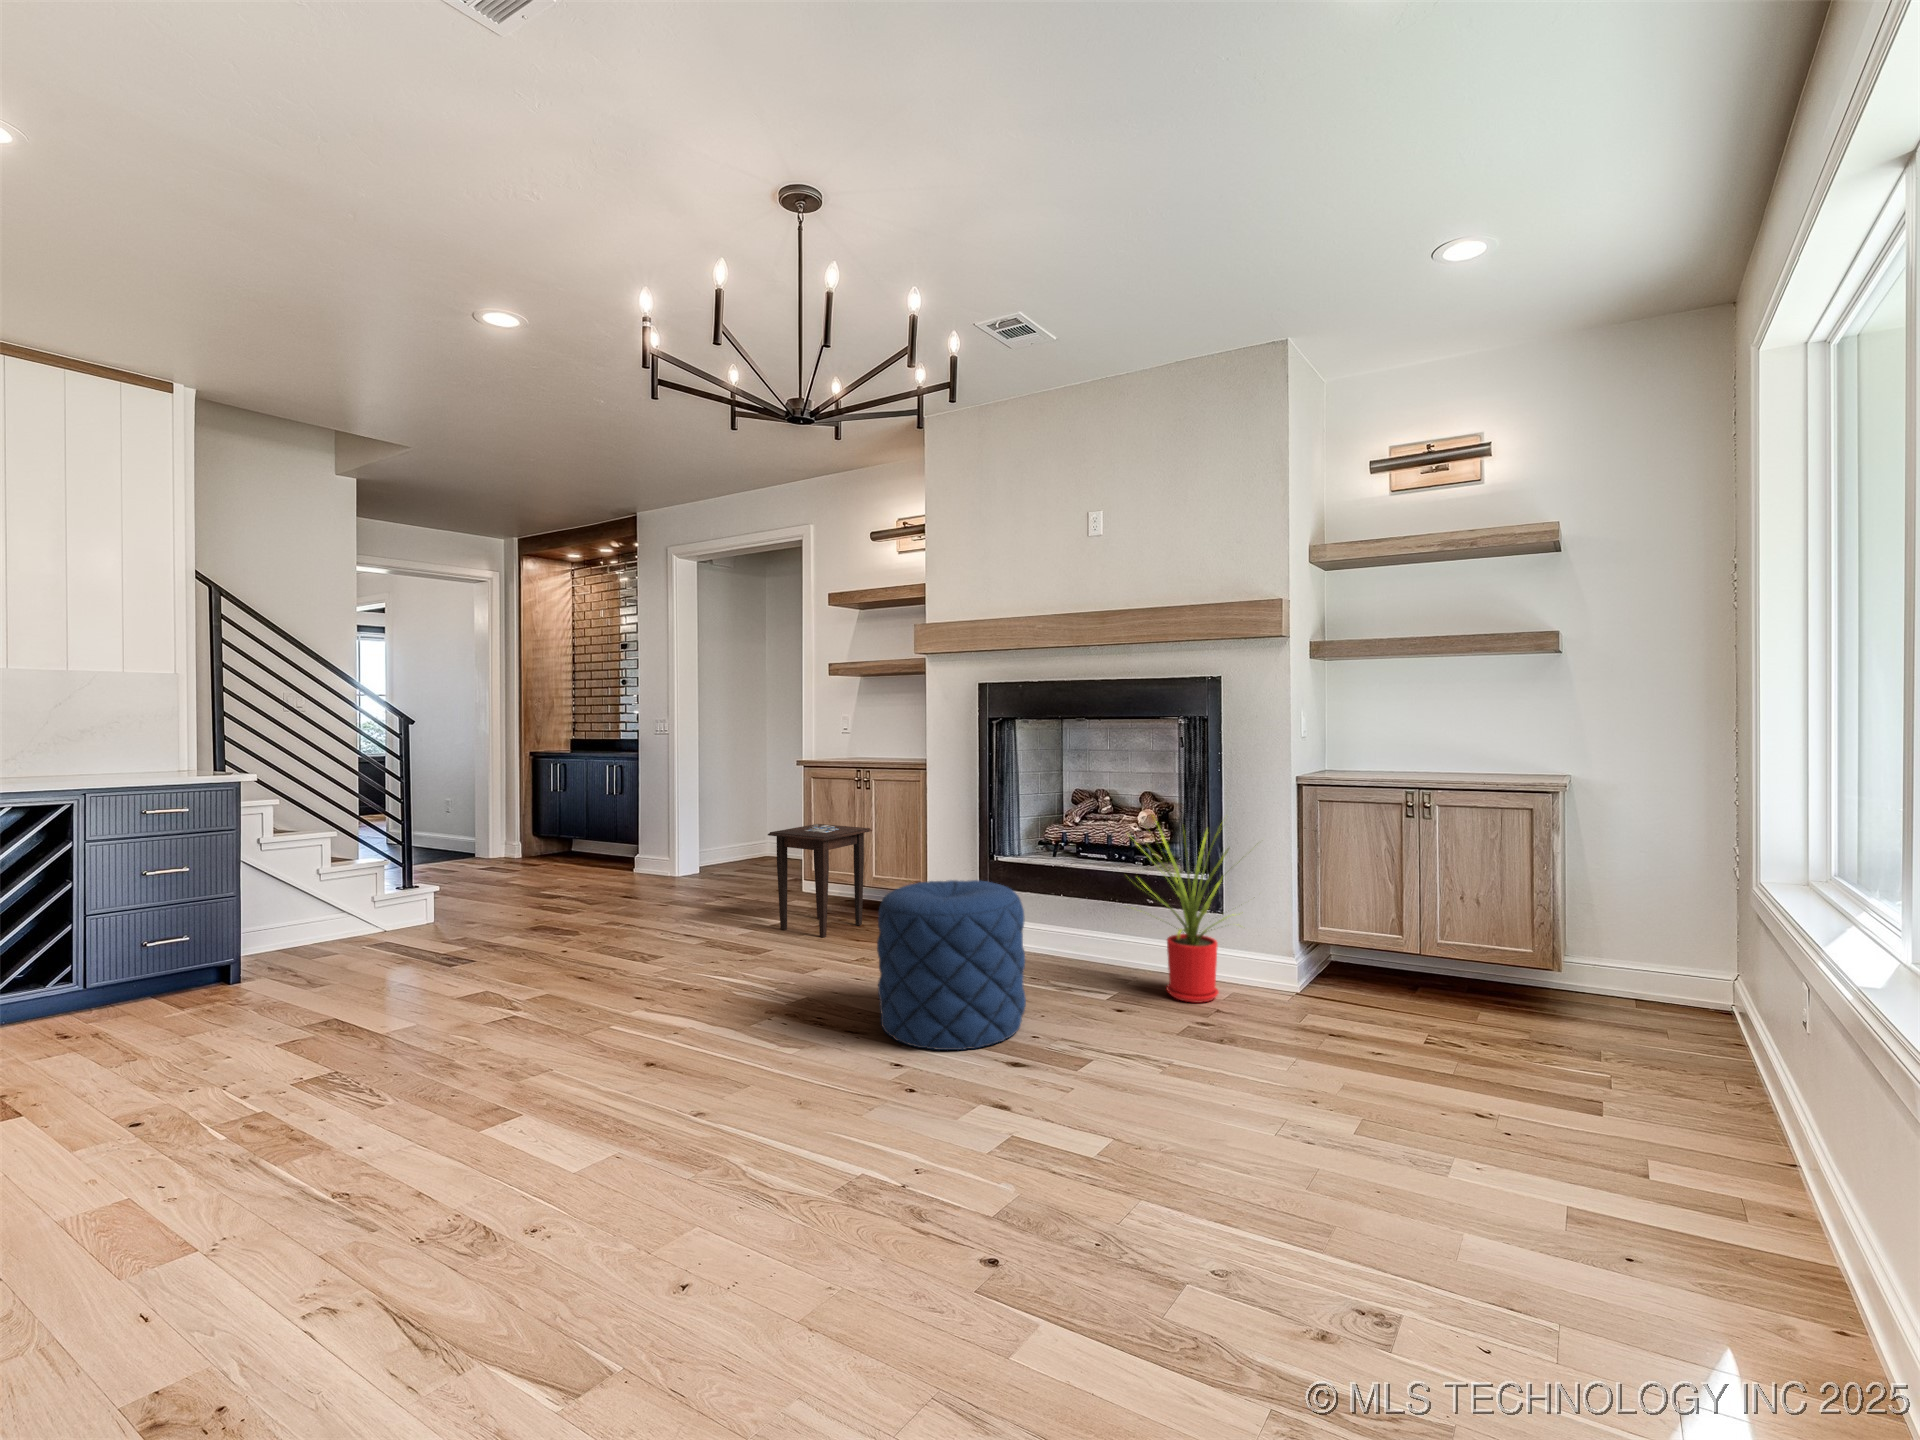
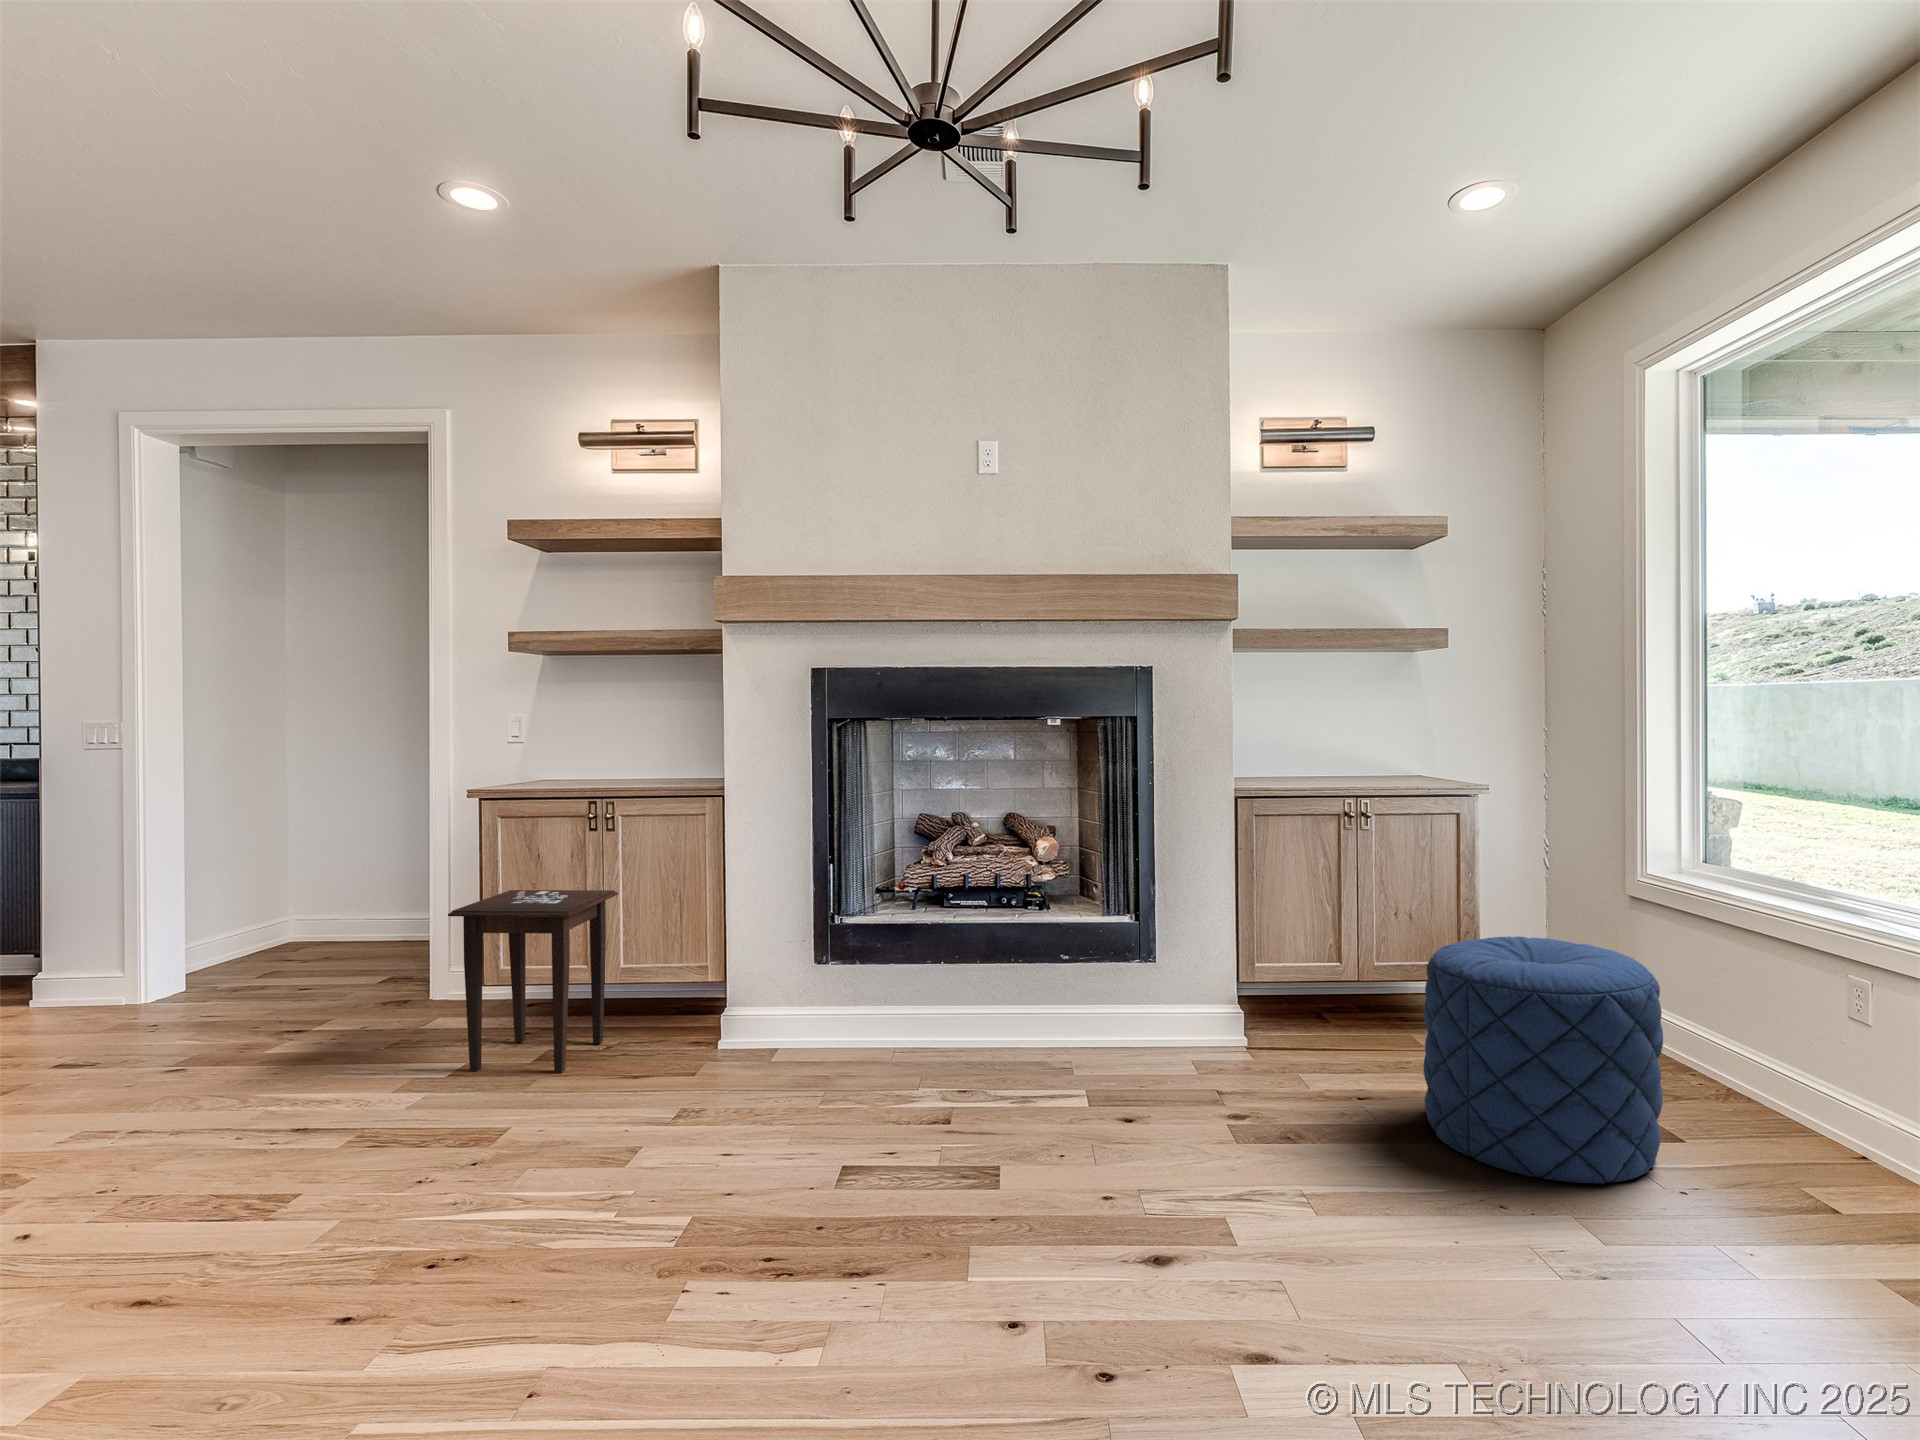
house plant: present [1128,828,1240,1003] -> none [1066,839,1242,1080]
pouf: present [877,880,1026,1050] -> present [1424,937,1663,1184]

